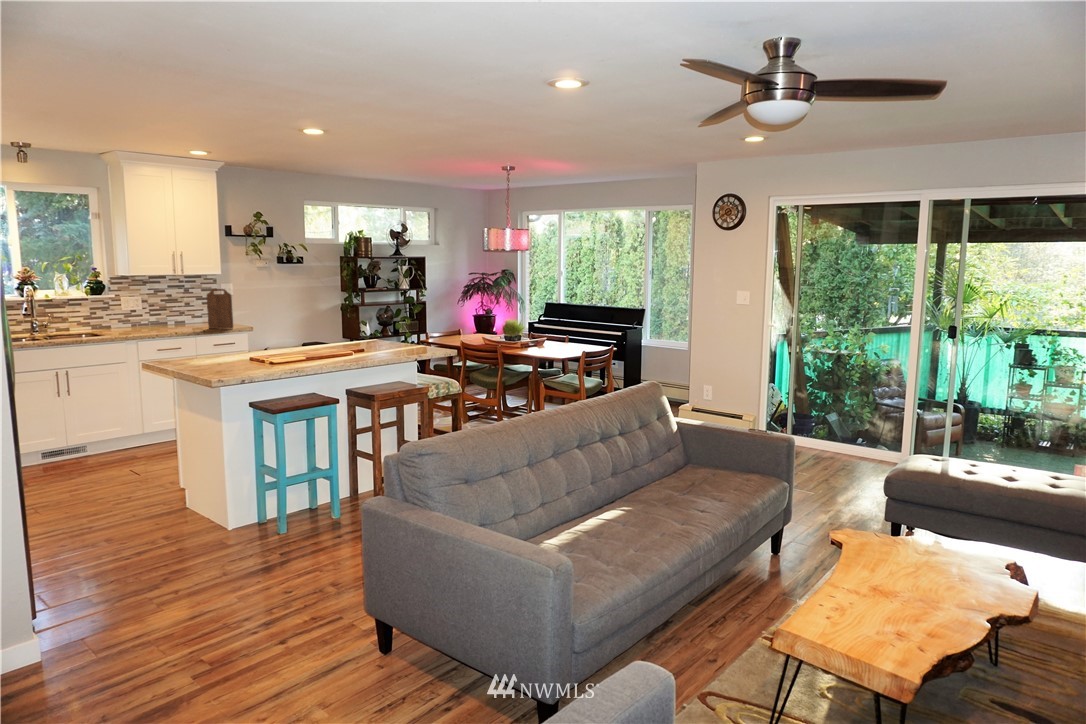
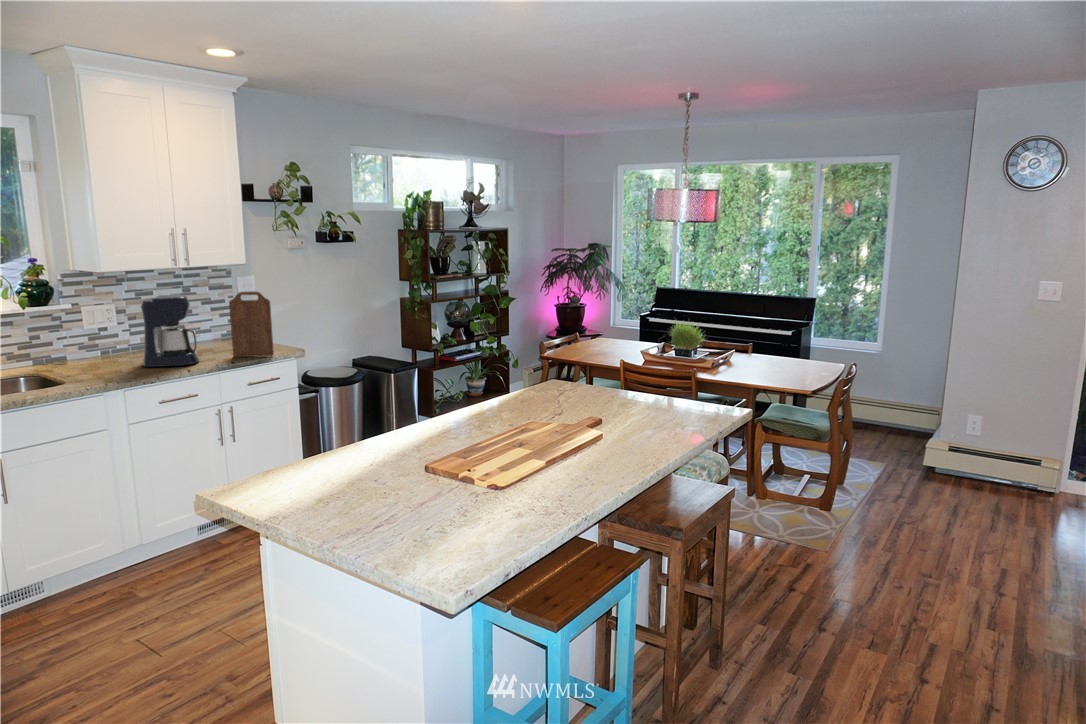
coffee maker: none [153,290,187,331] -> present [141,295,199,367]

